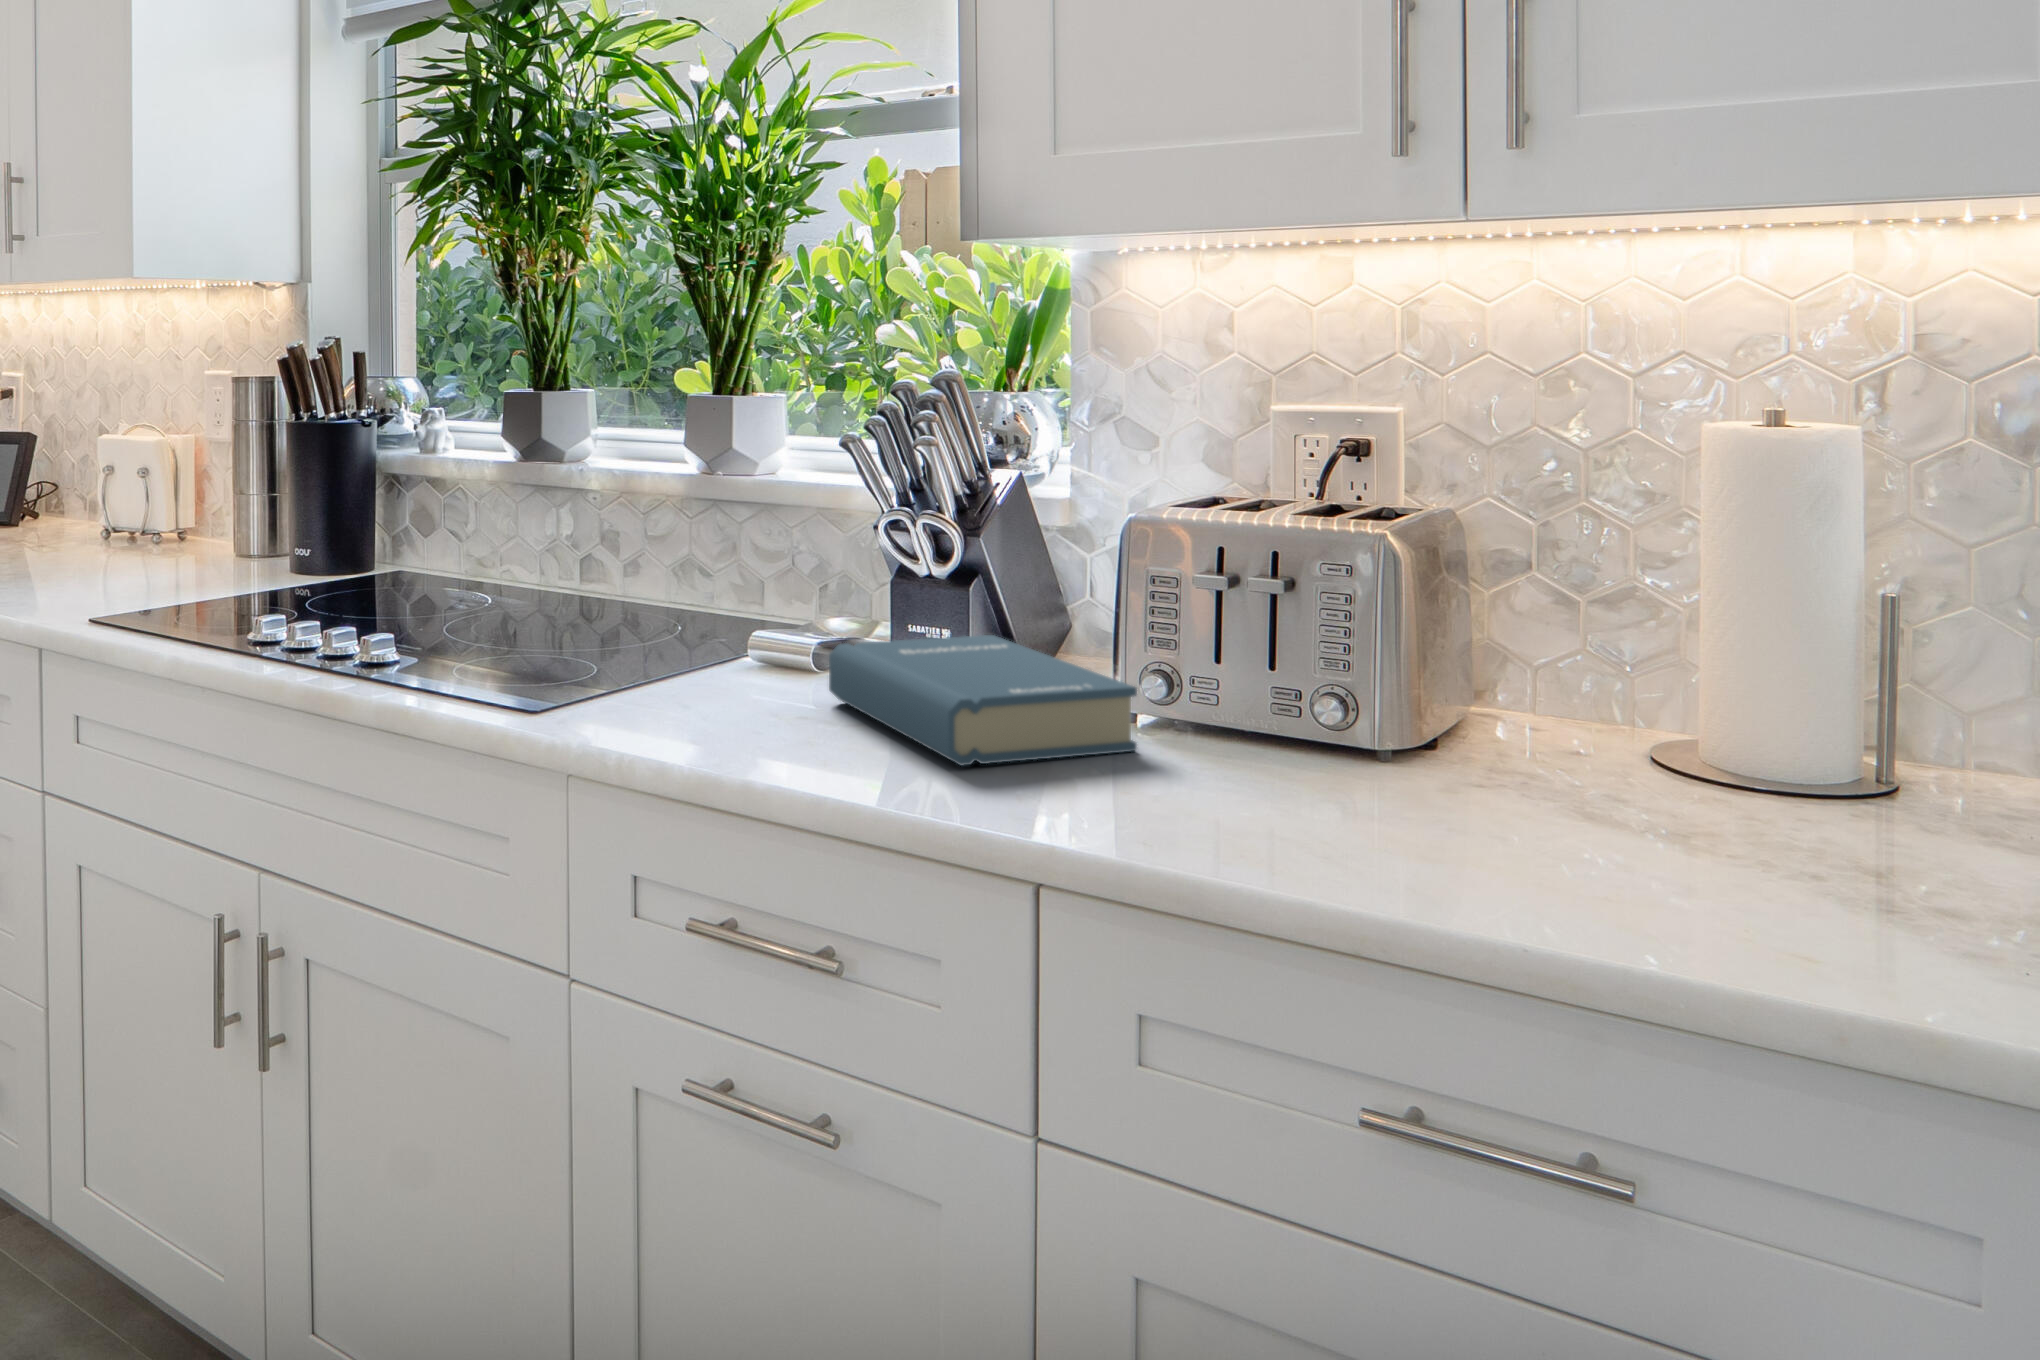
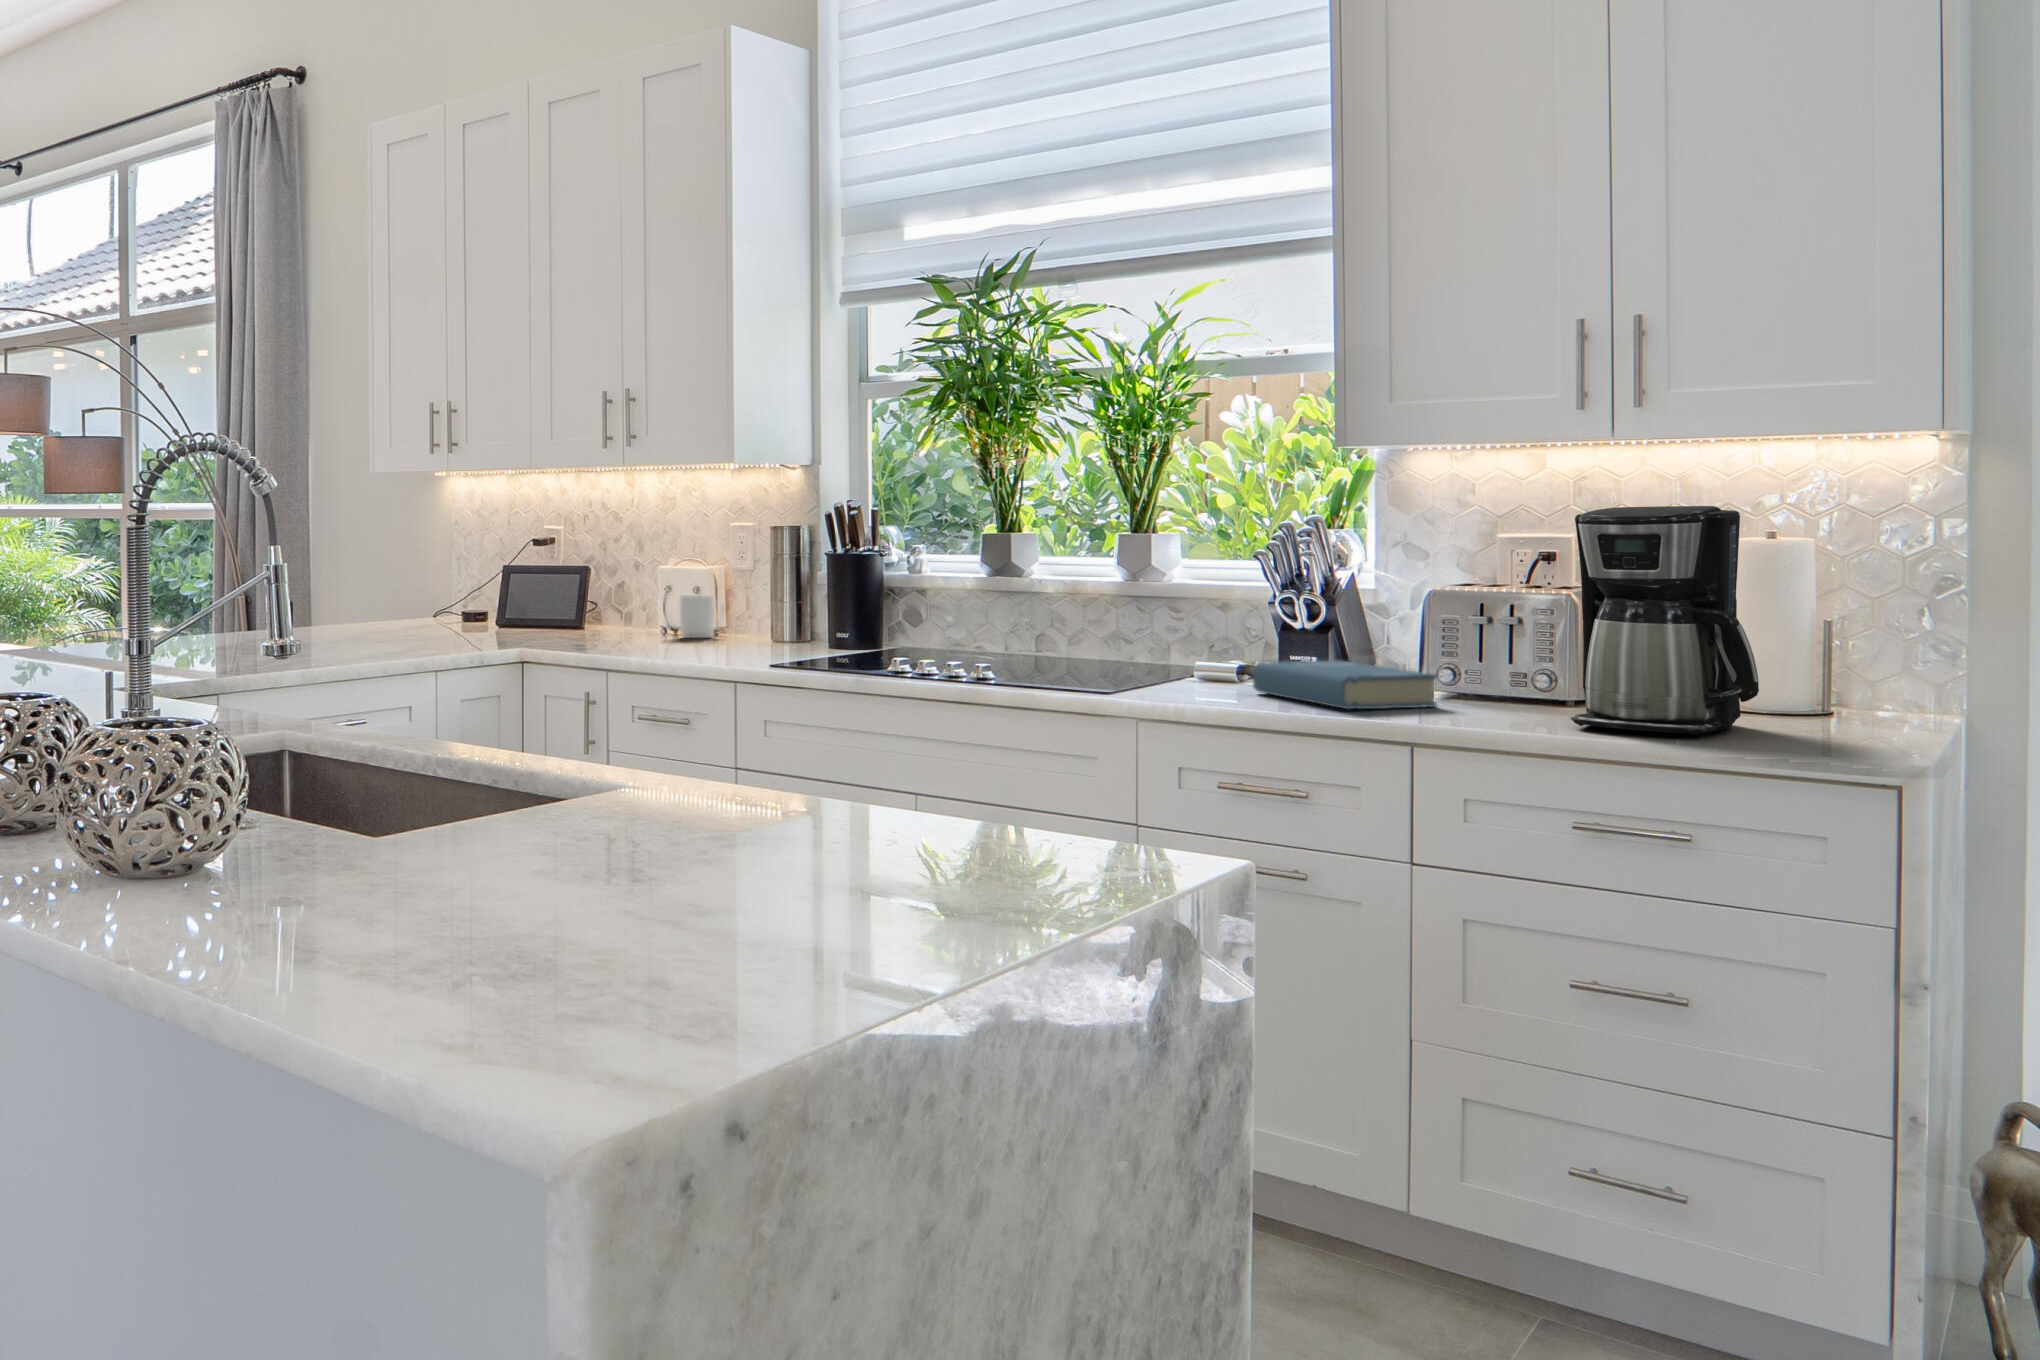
coffee maker: none [1378,357,1779,884] -> present [1571,506,1759,735]
mug: none [117,479,183,548] -> present [680,595,725,638]

